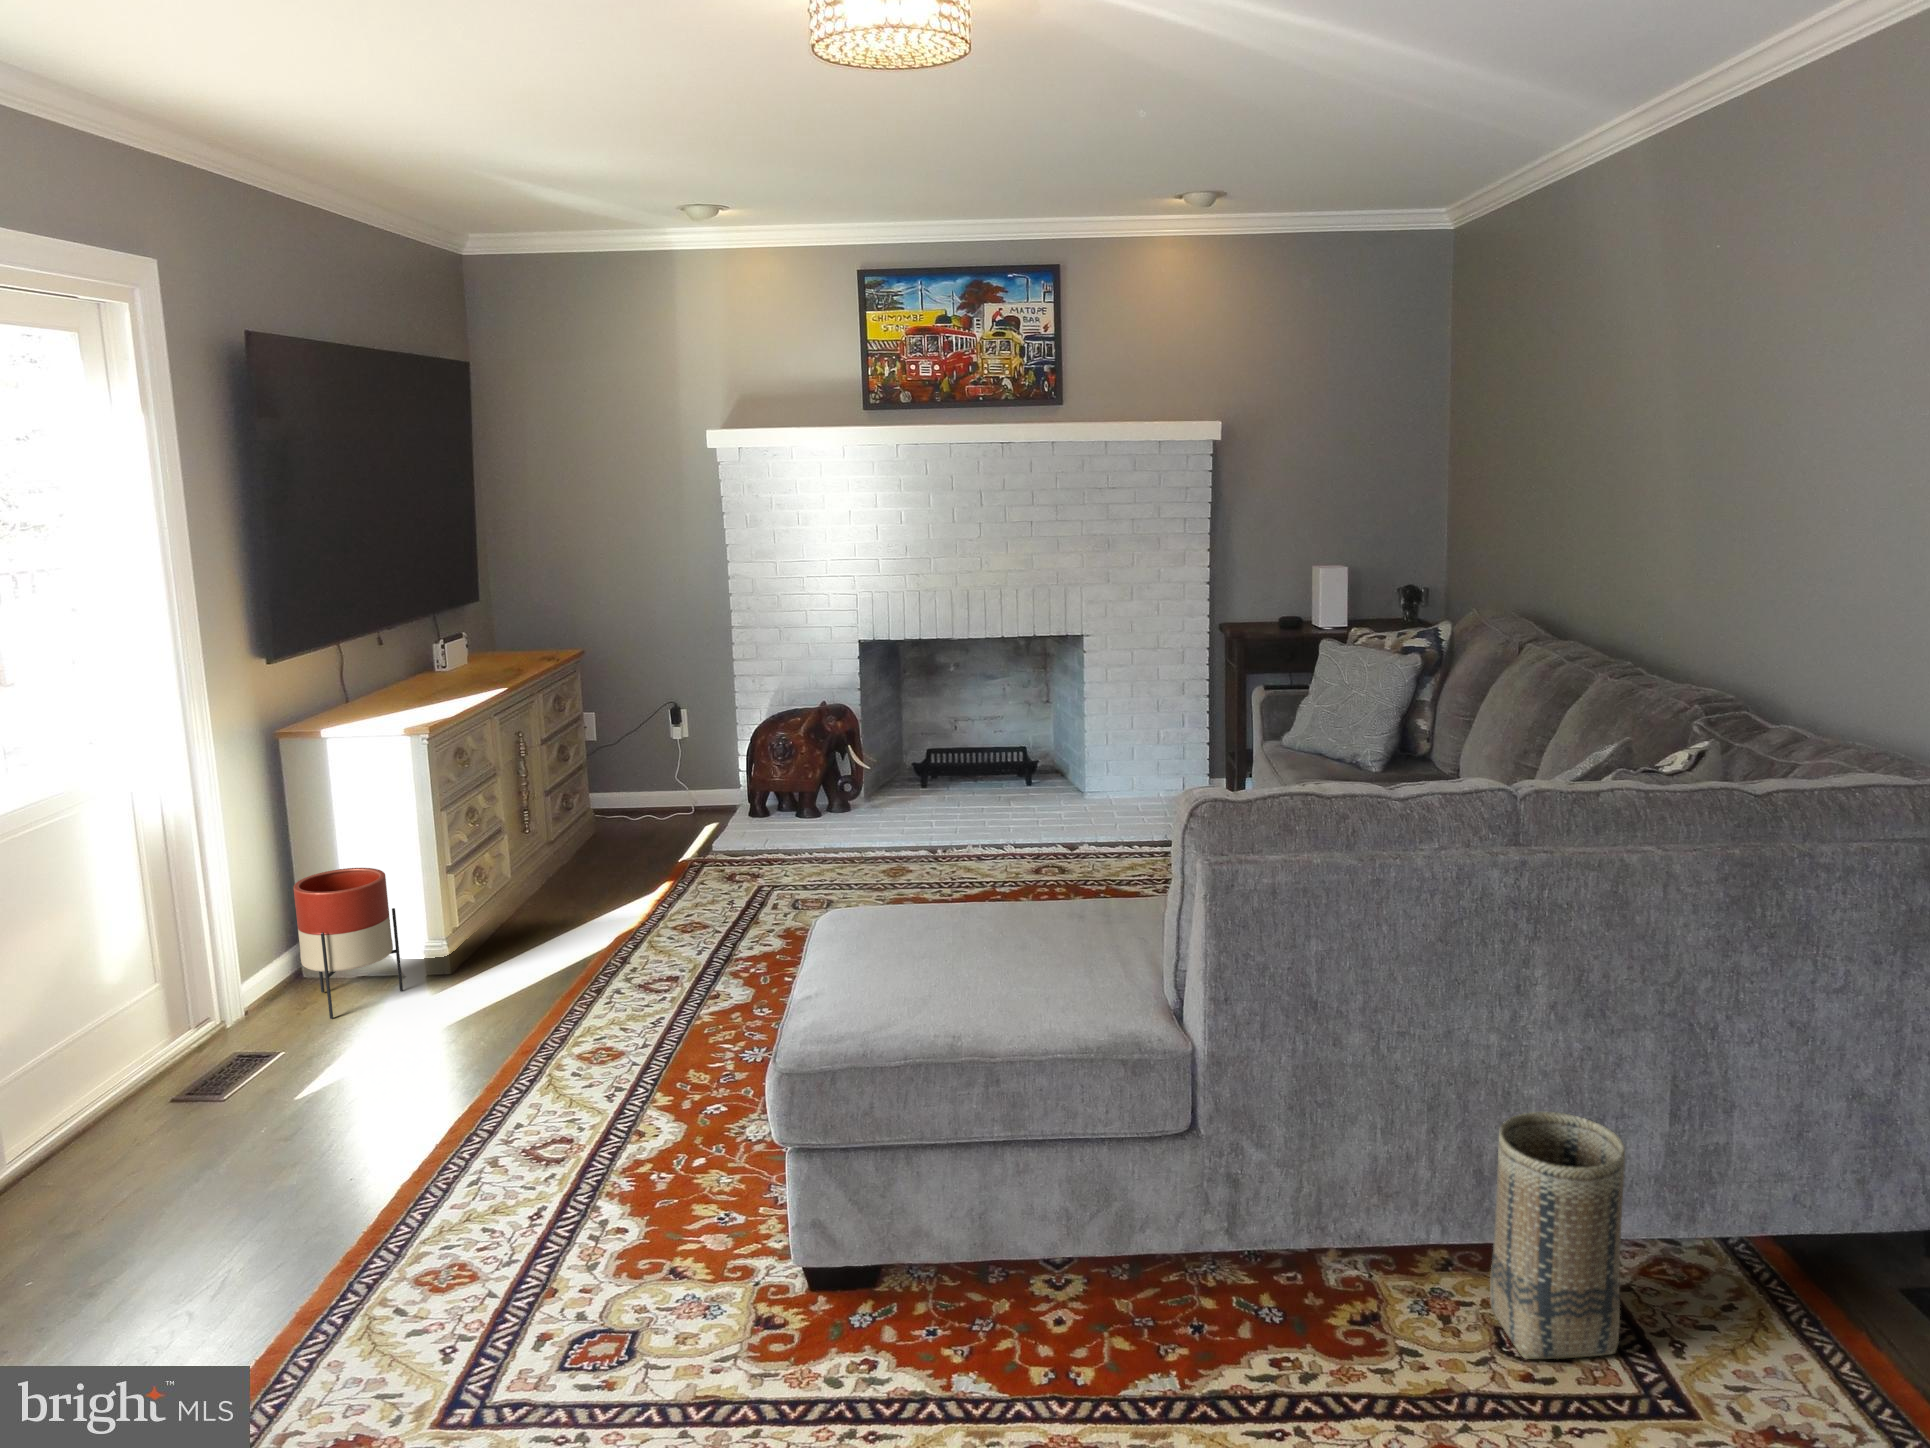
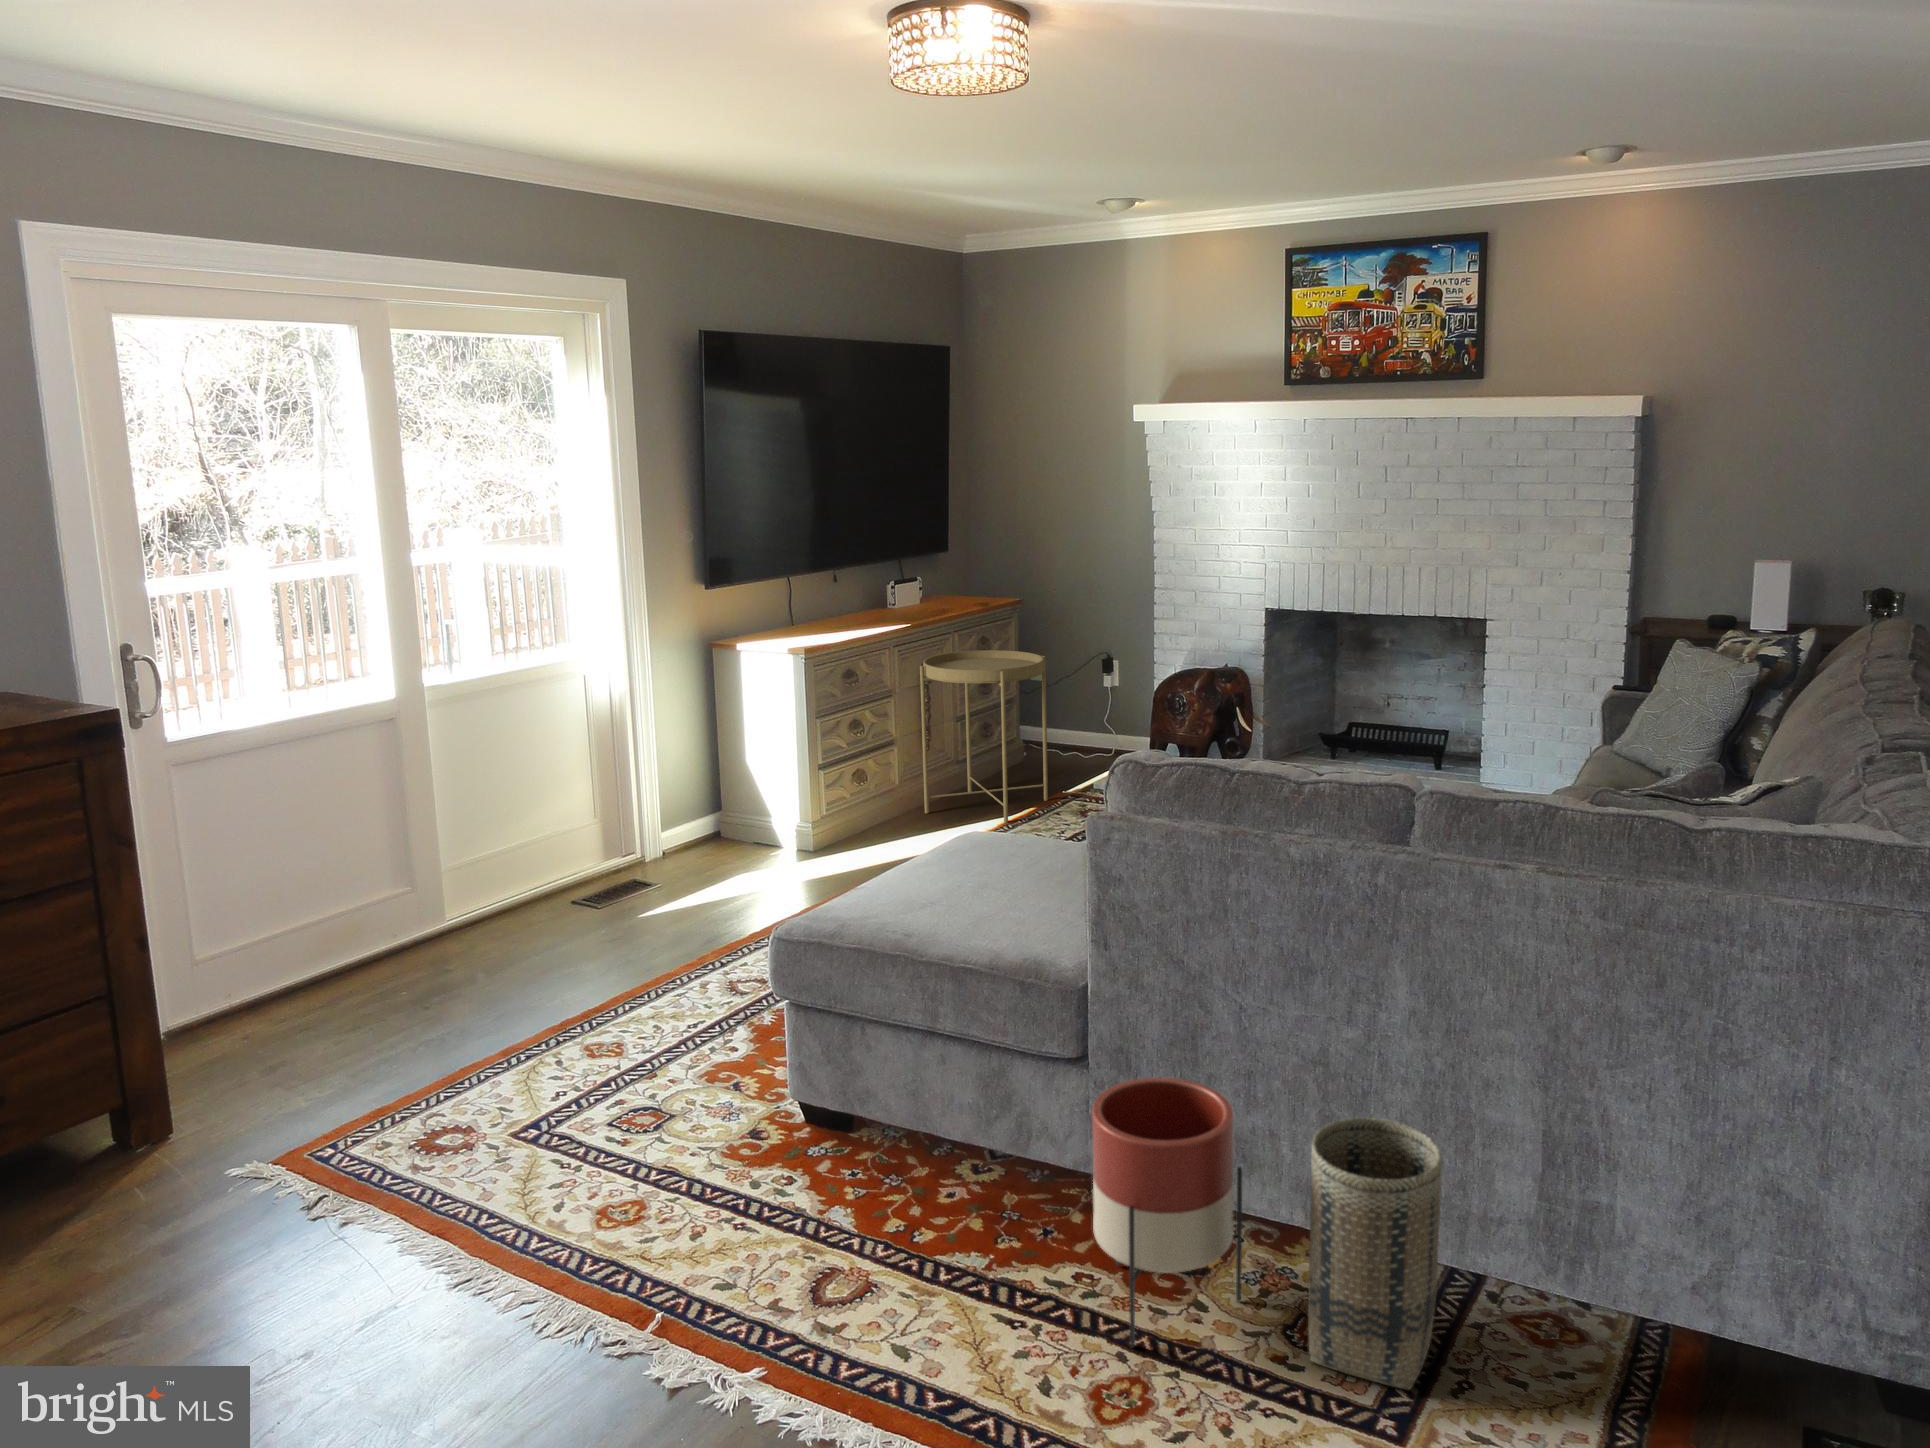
side table: none [526,709,674,909] -> present [920,650,1048,823]
planter: present [294,868,403,1019] -> present [1092,1077,1242,1348]

